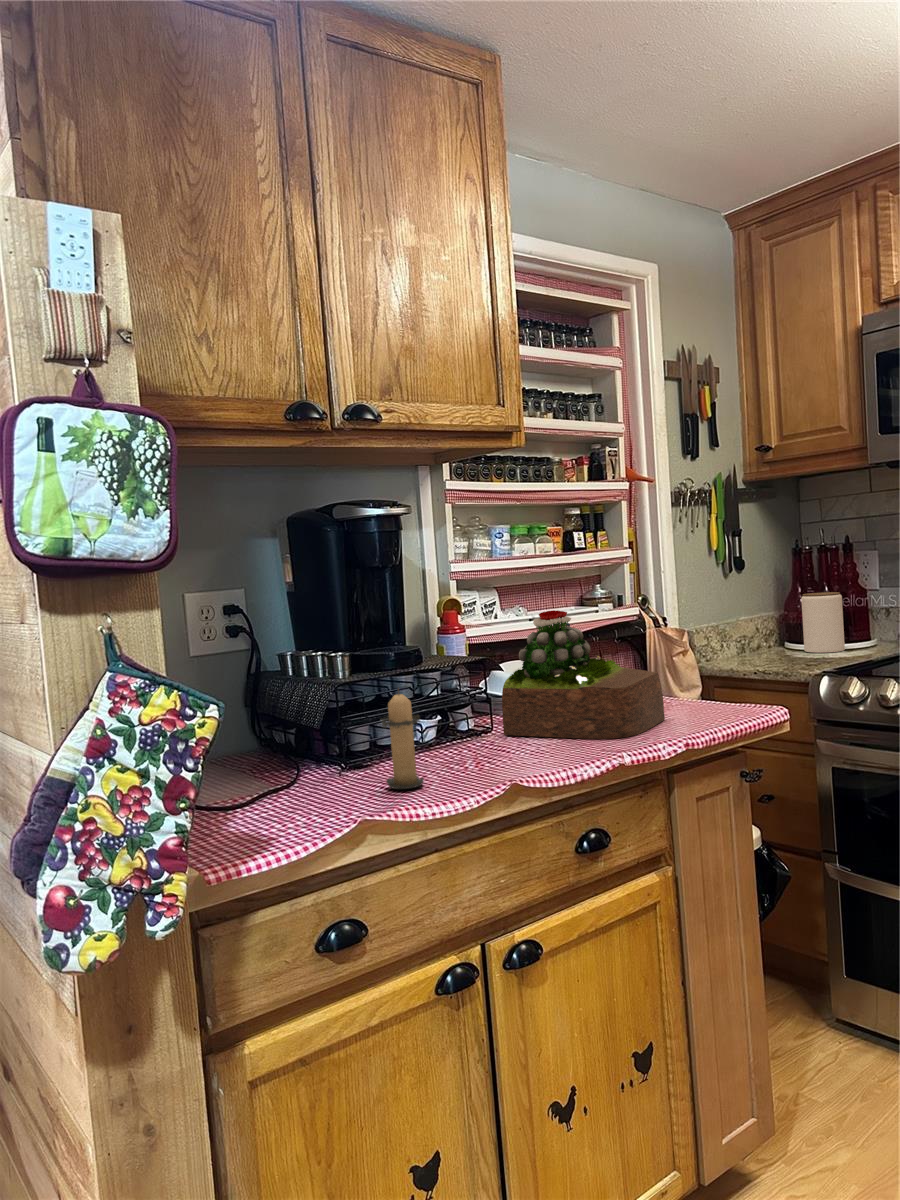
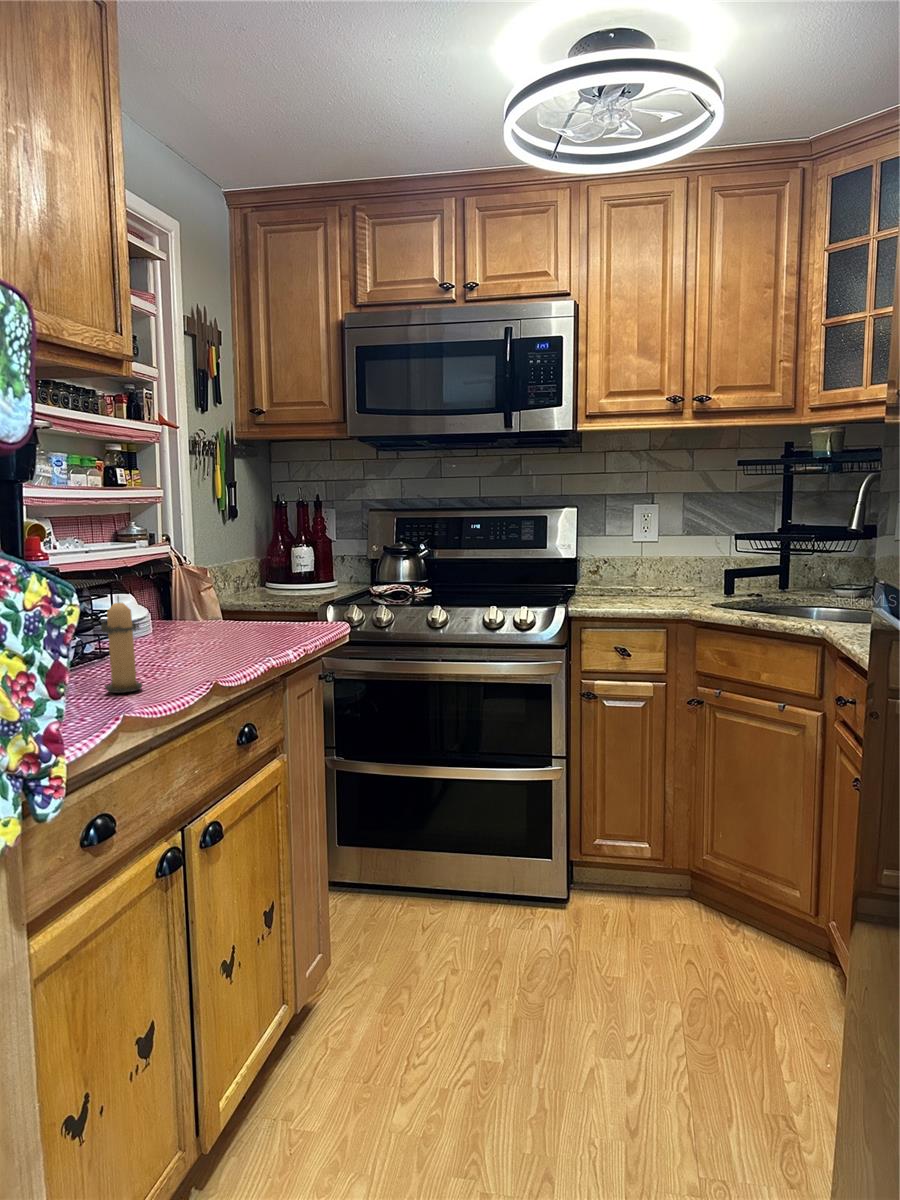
jar: present [801,592,845,653] -> none [286,539,320,589]
succulent plant: present [502,610,665,739] -> none [139,536,271,653]

